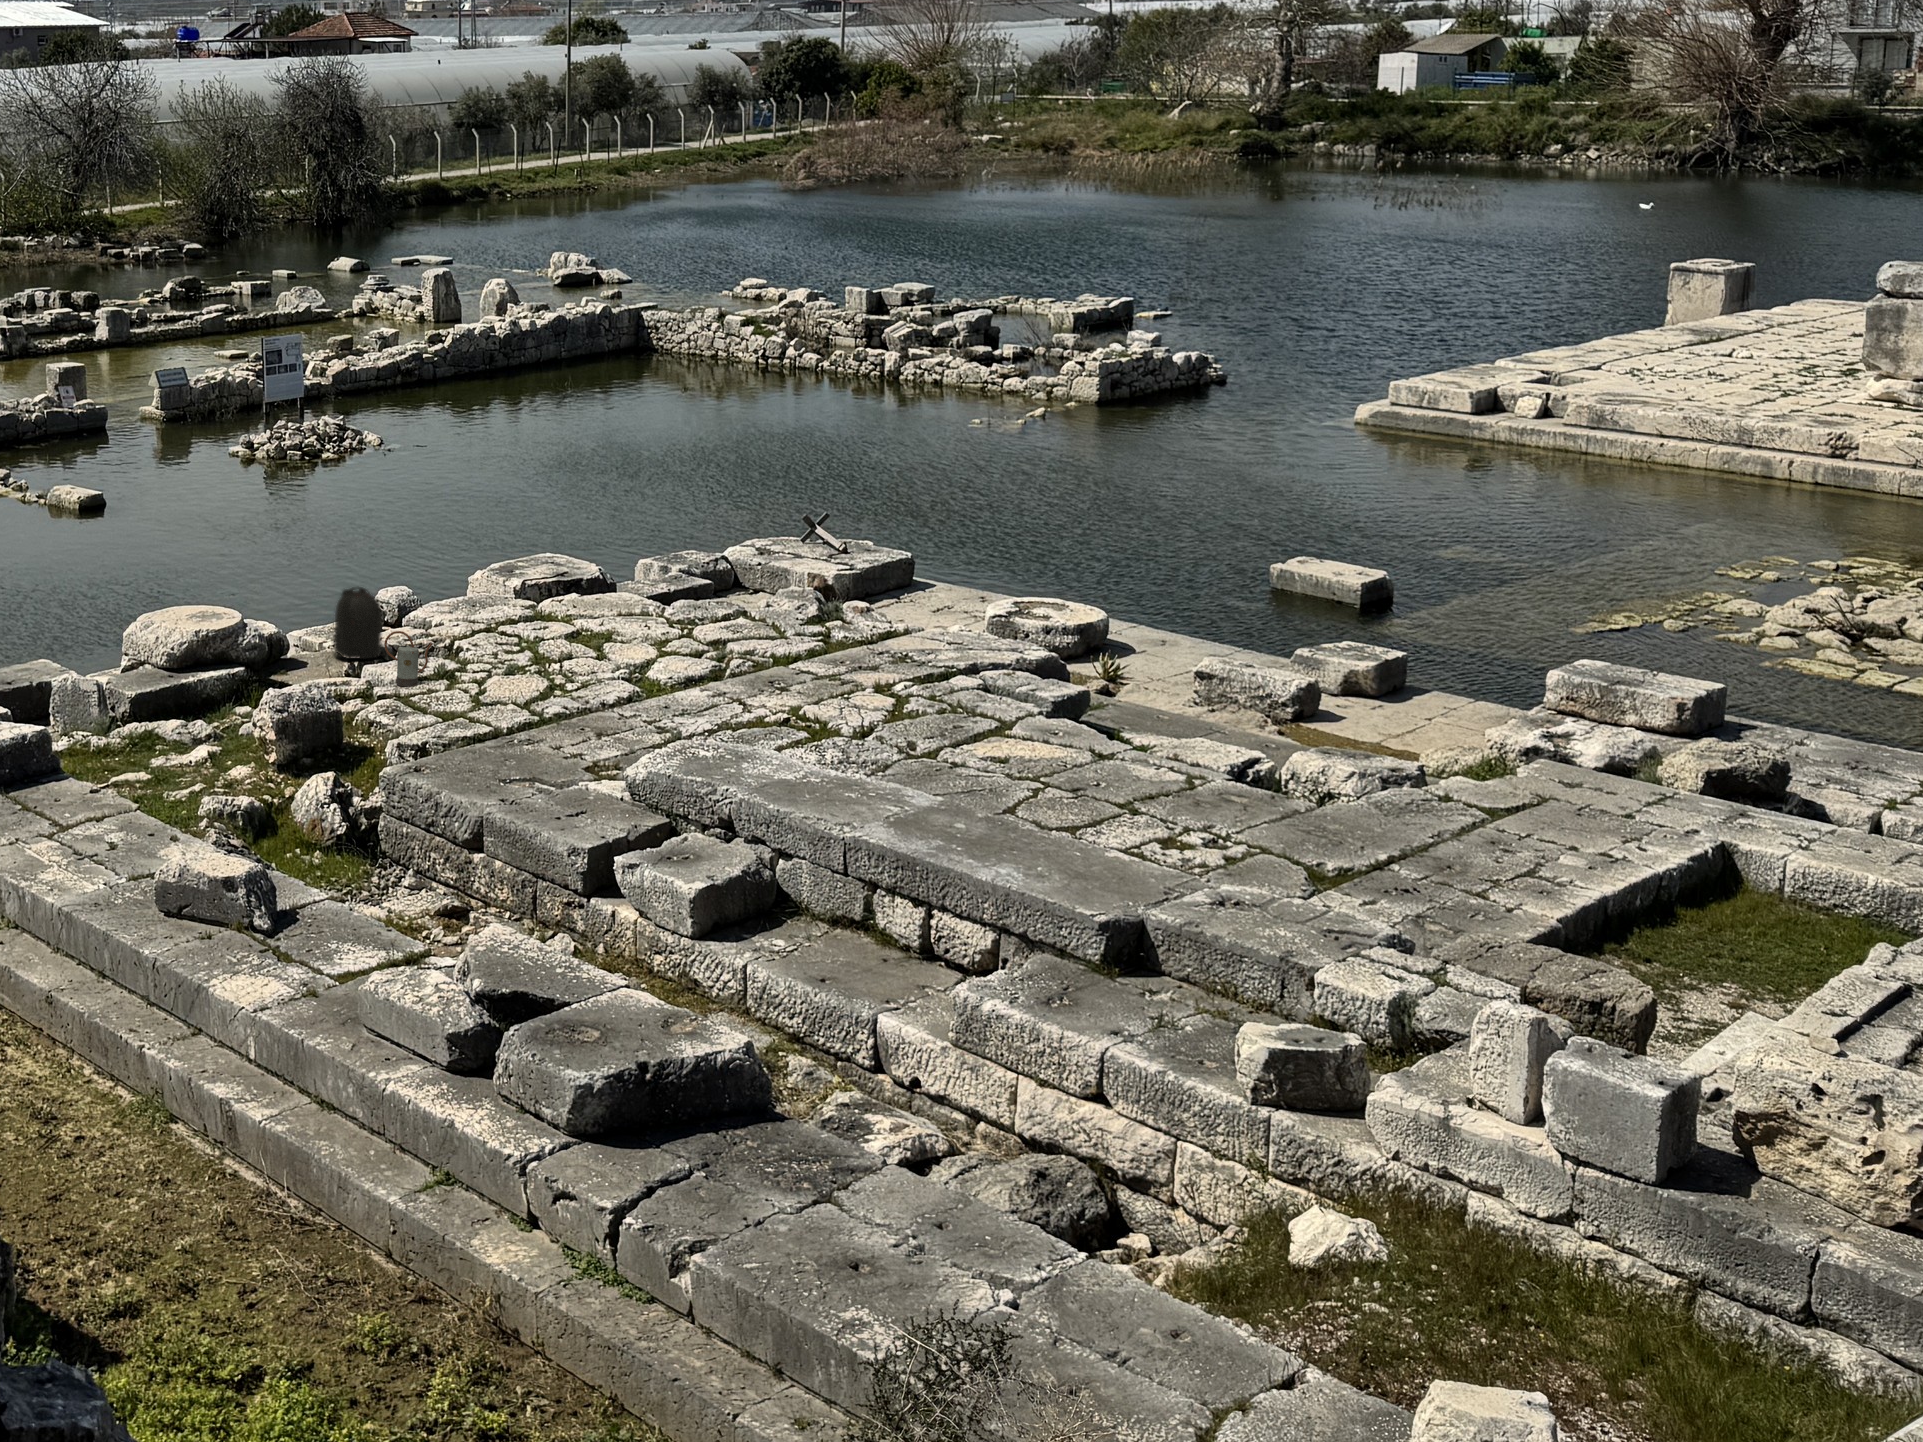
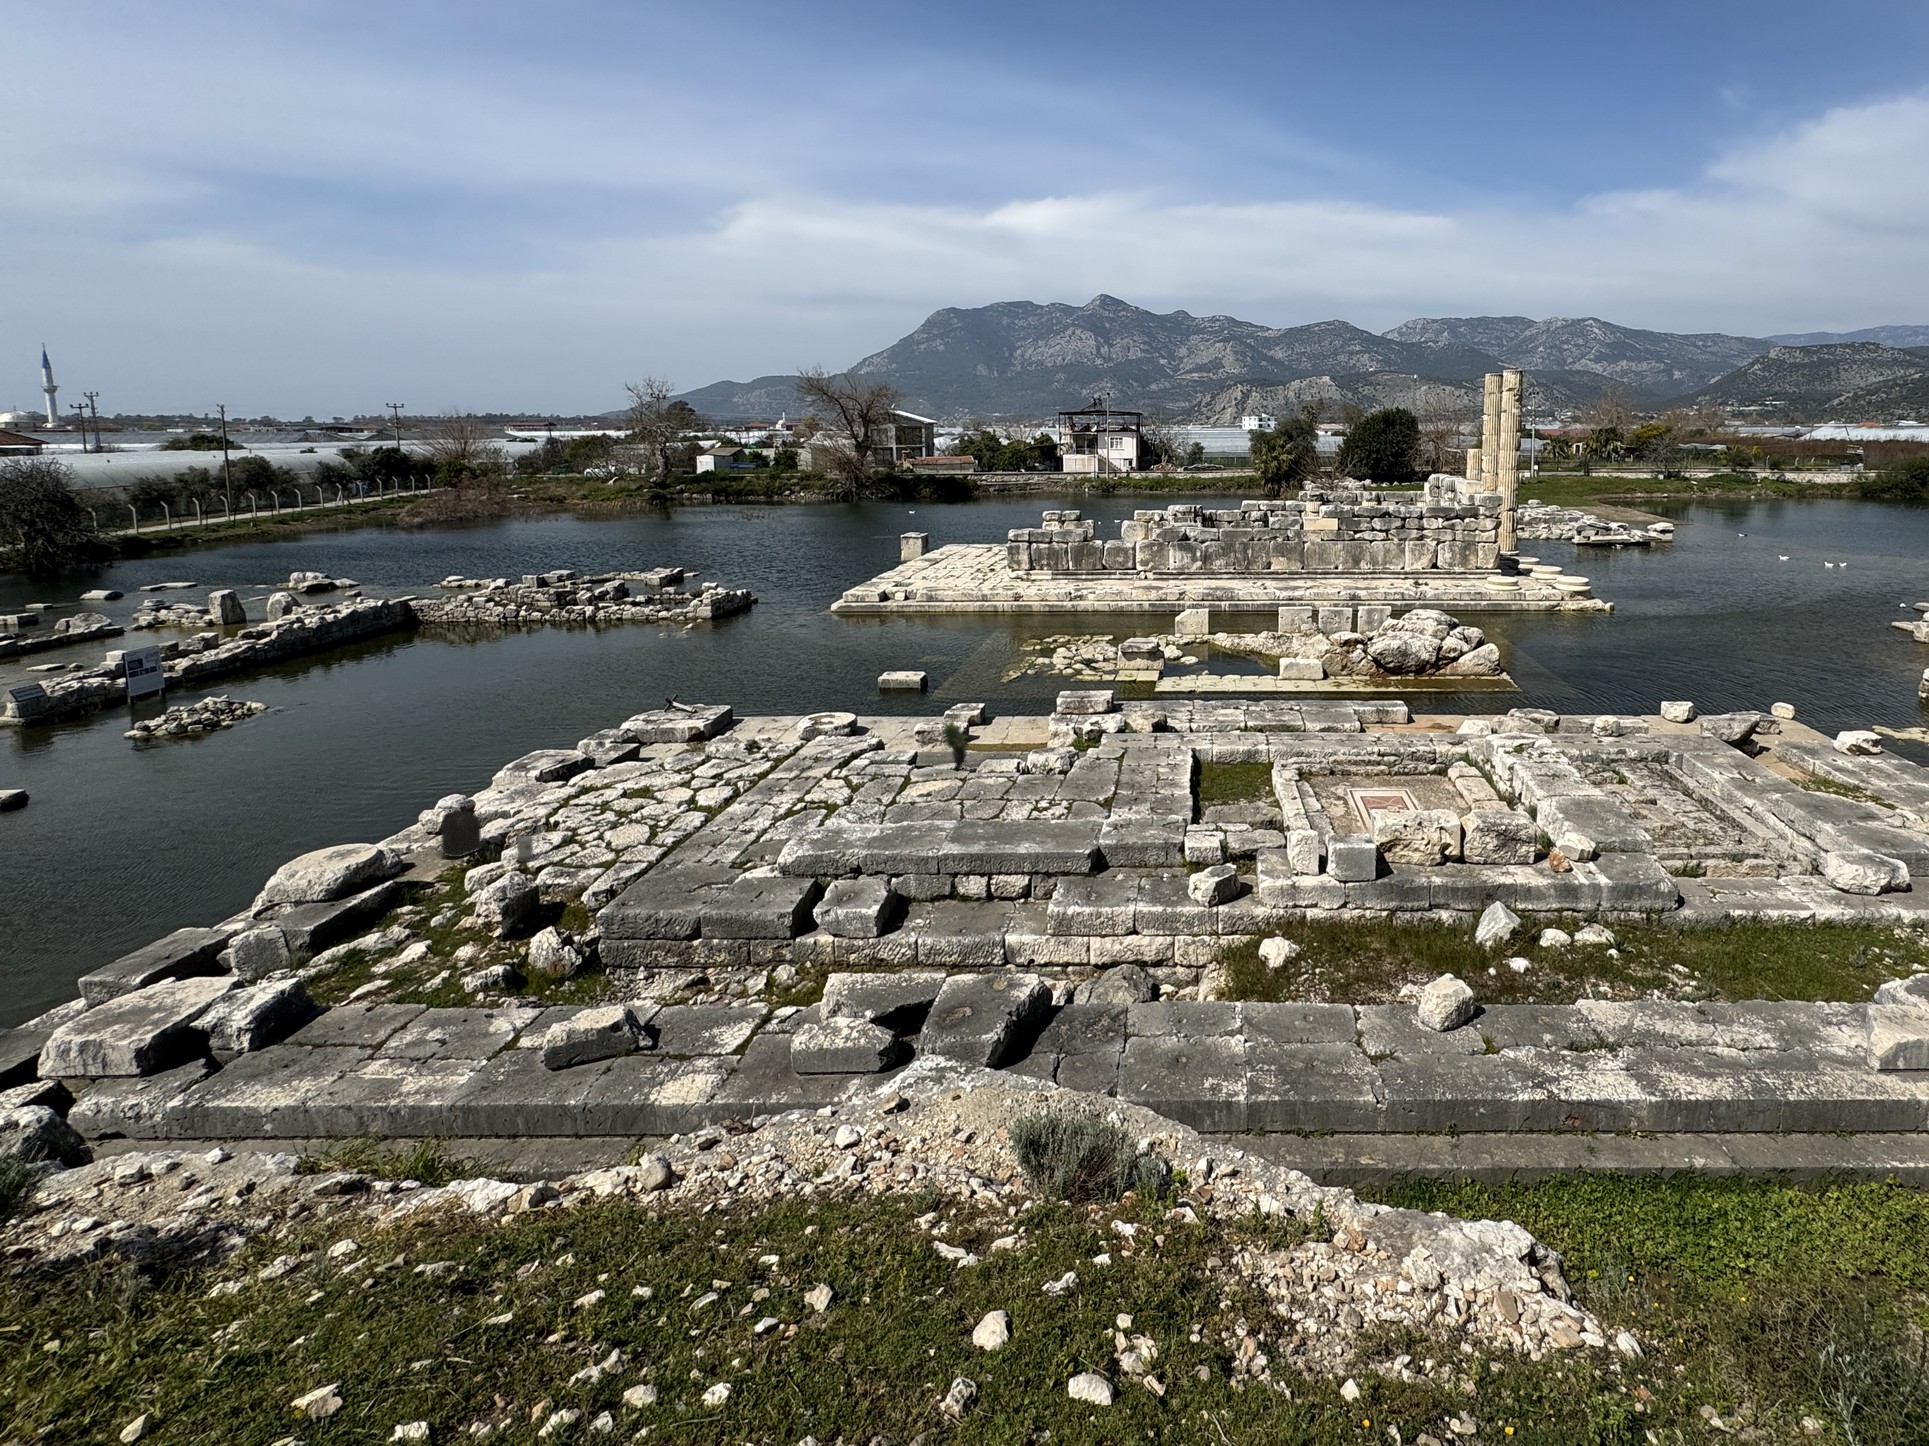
potted plant: none [1106,620,1171,733] -> present [942,721,968,770]

